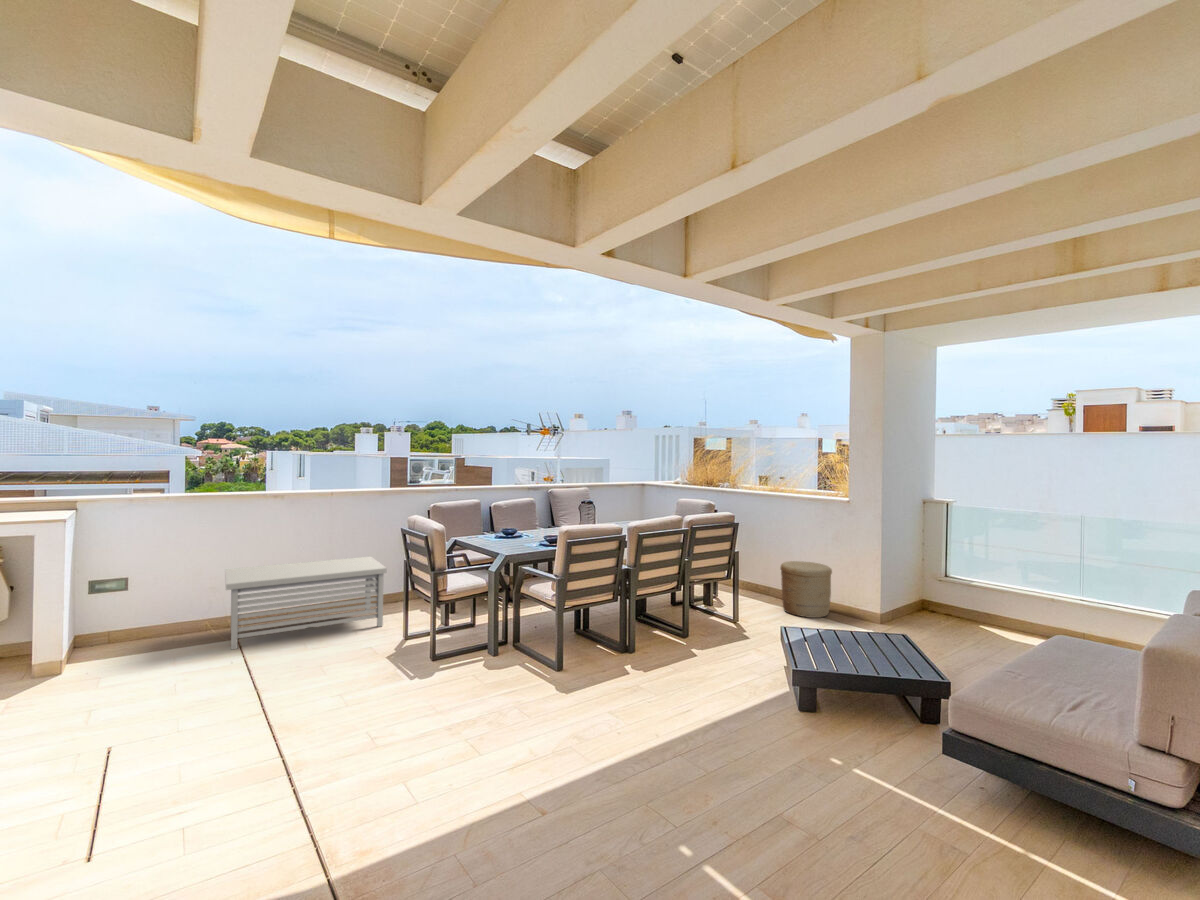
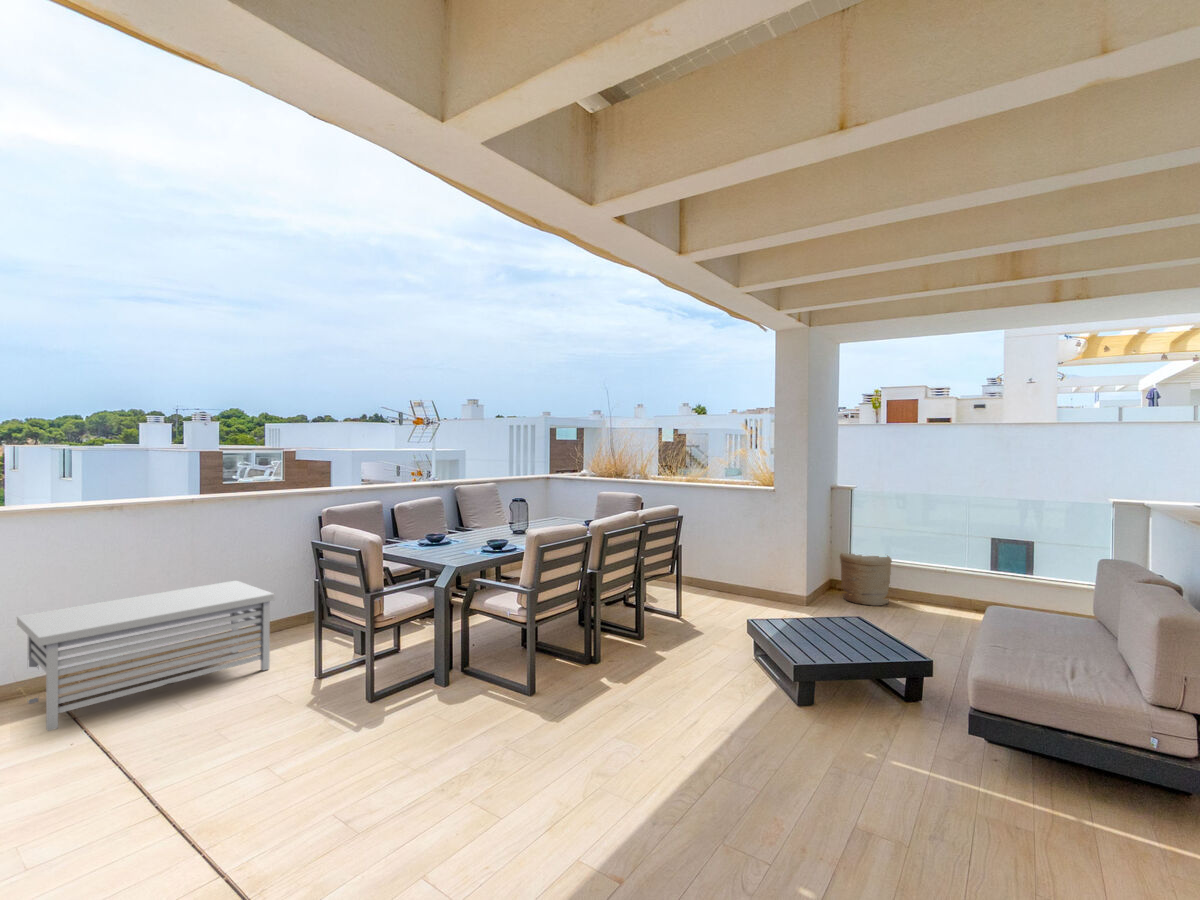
woven basket: present [780,561,832,618] -> present [840,553,892,606]

